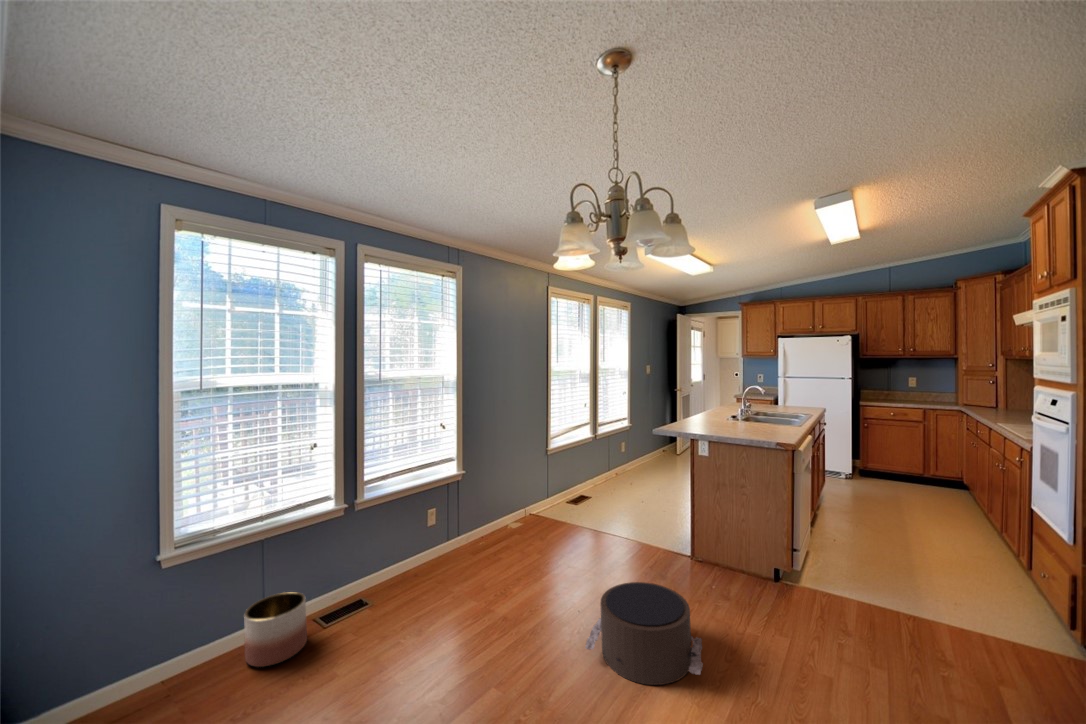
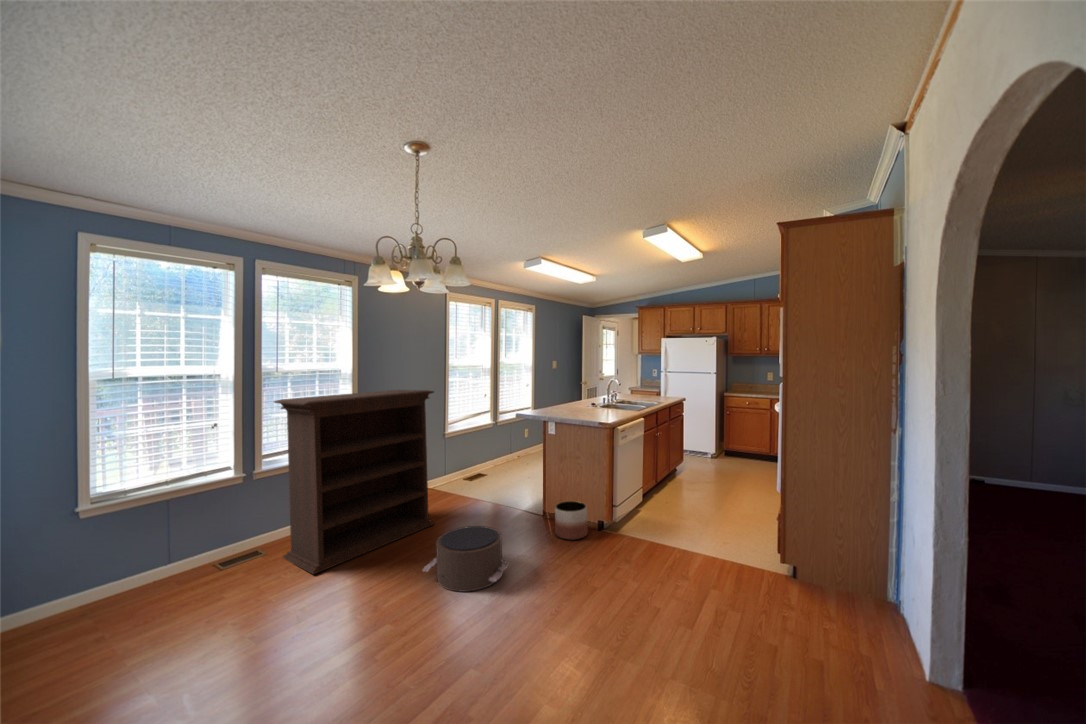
bookshelf: none [382,400,562,644] -> present [274,390,435,574]
planter: present [244,592,307,667] -> present [555,501,588,540]

